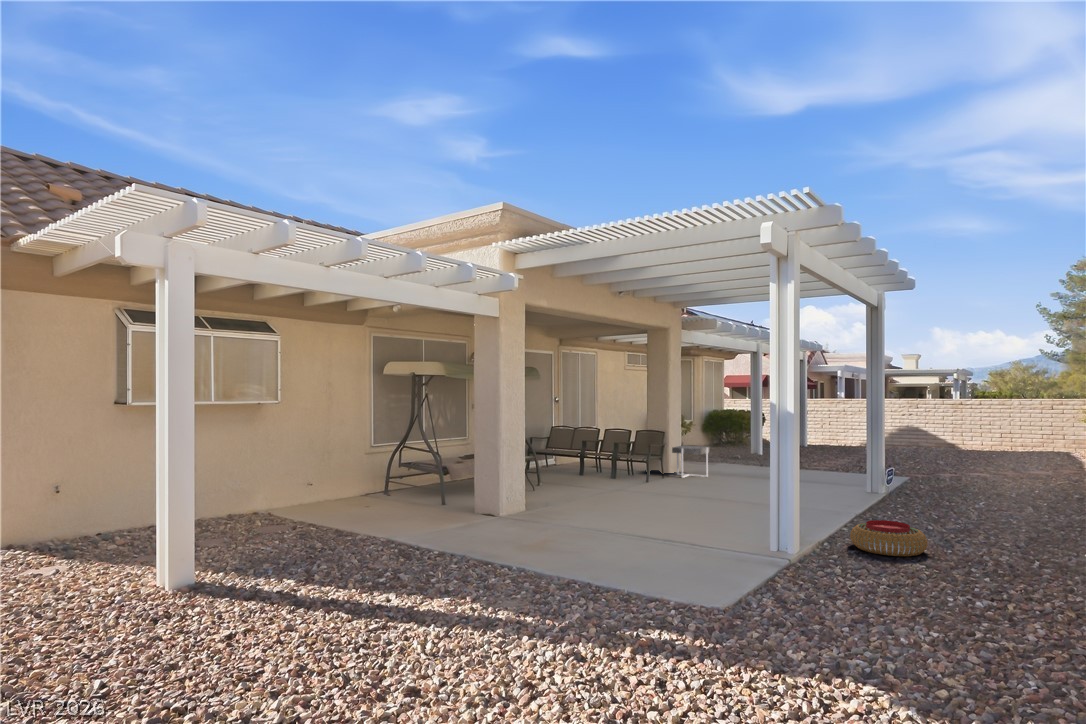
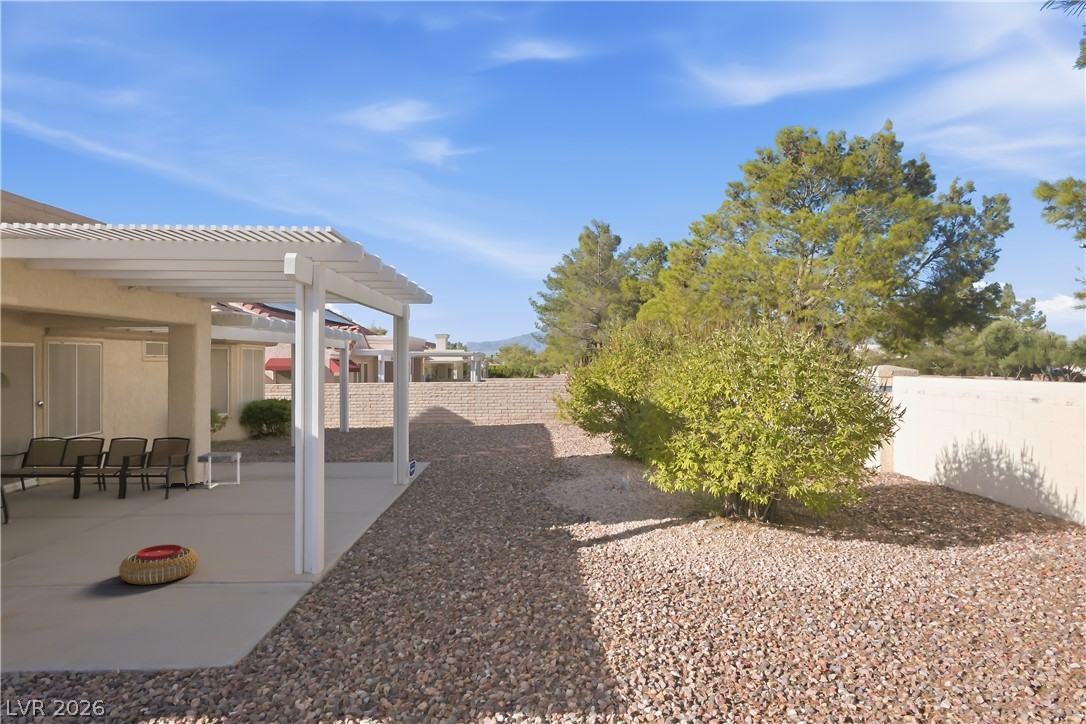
pouf: present [850,520,927,556] -> present [119,545,198,585]

